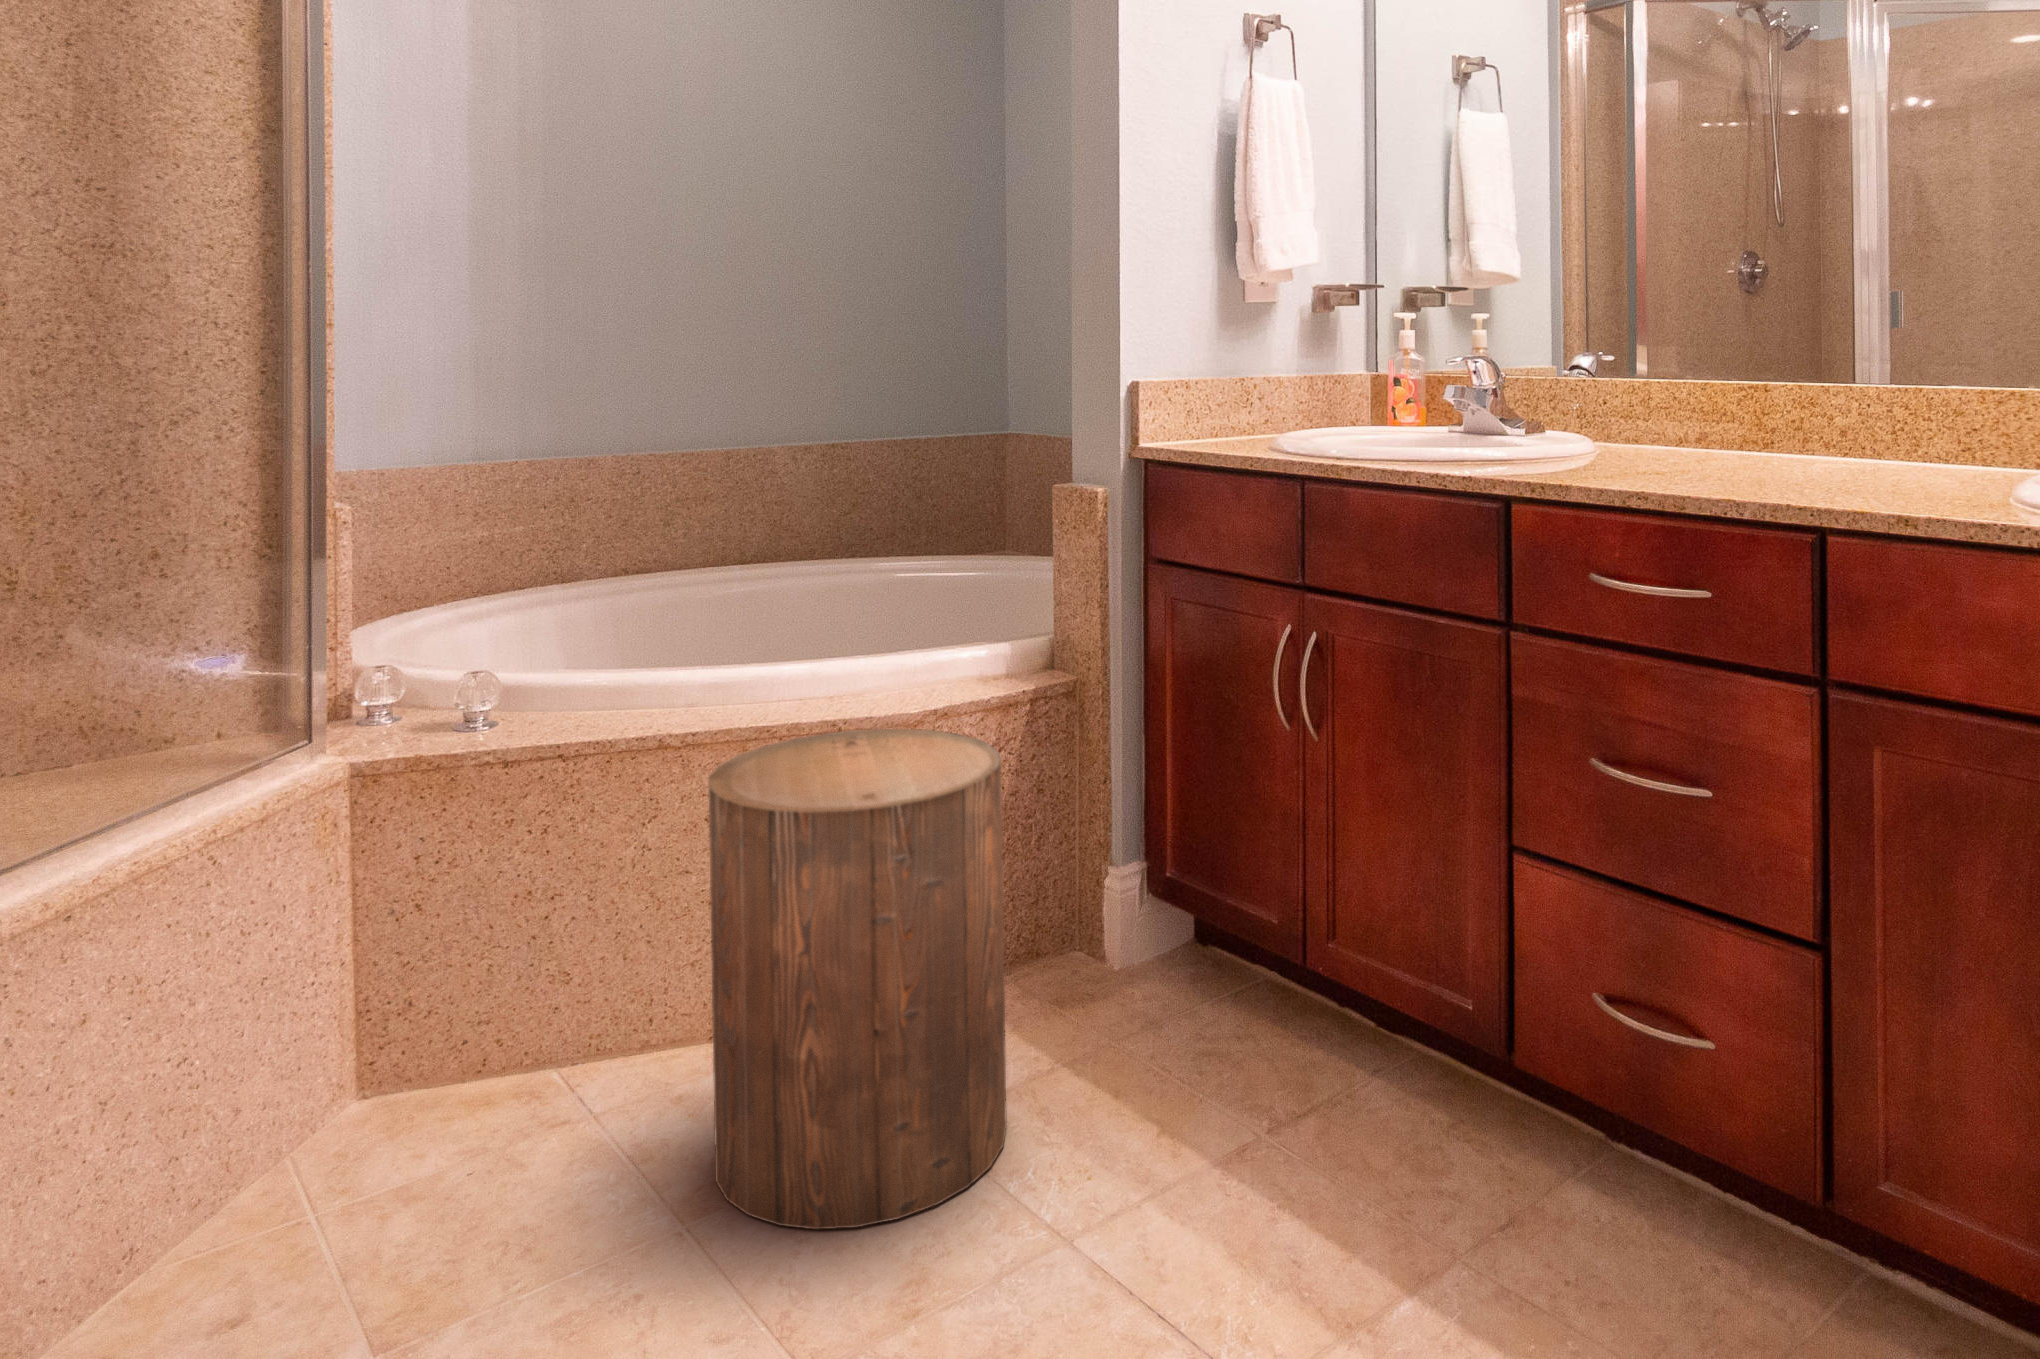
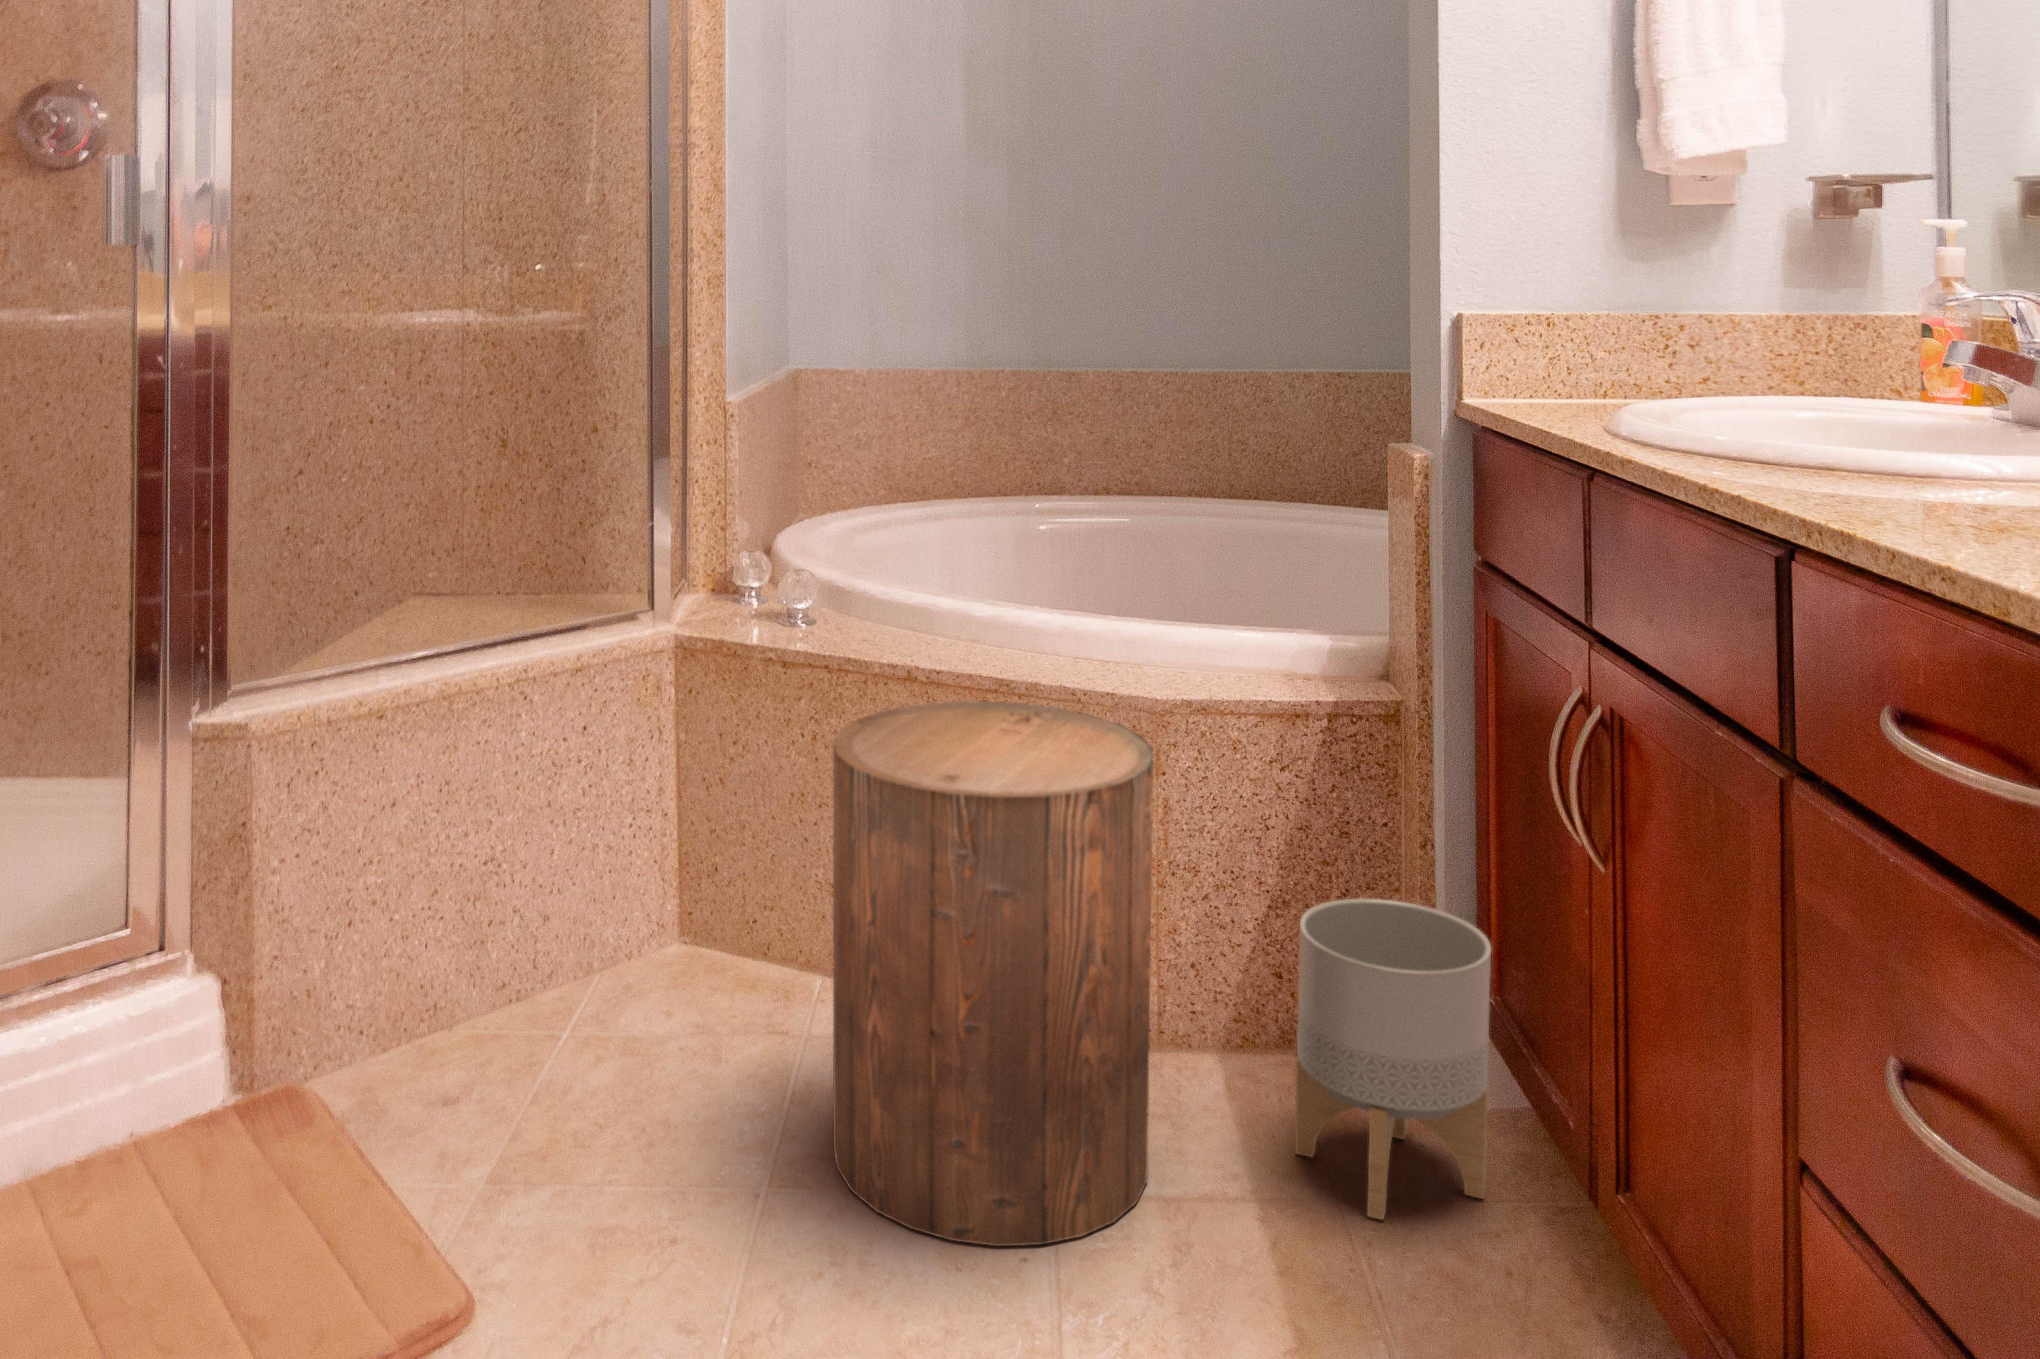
planter: none [1071,821,1209,1063] -> present [1295,899,1491,1220]

